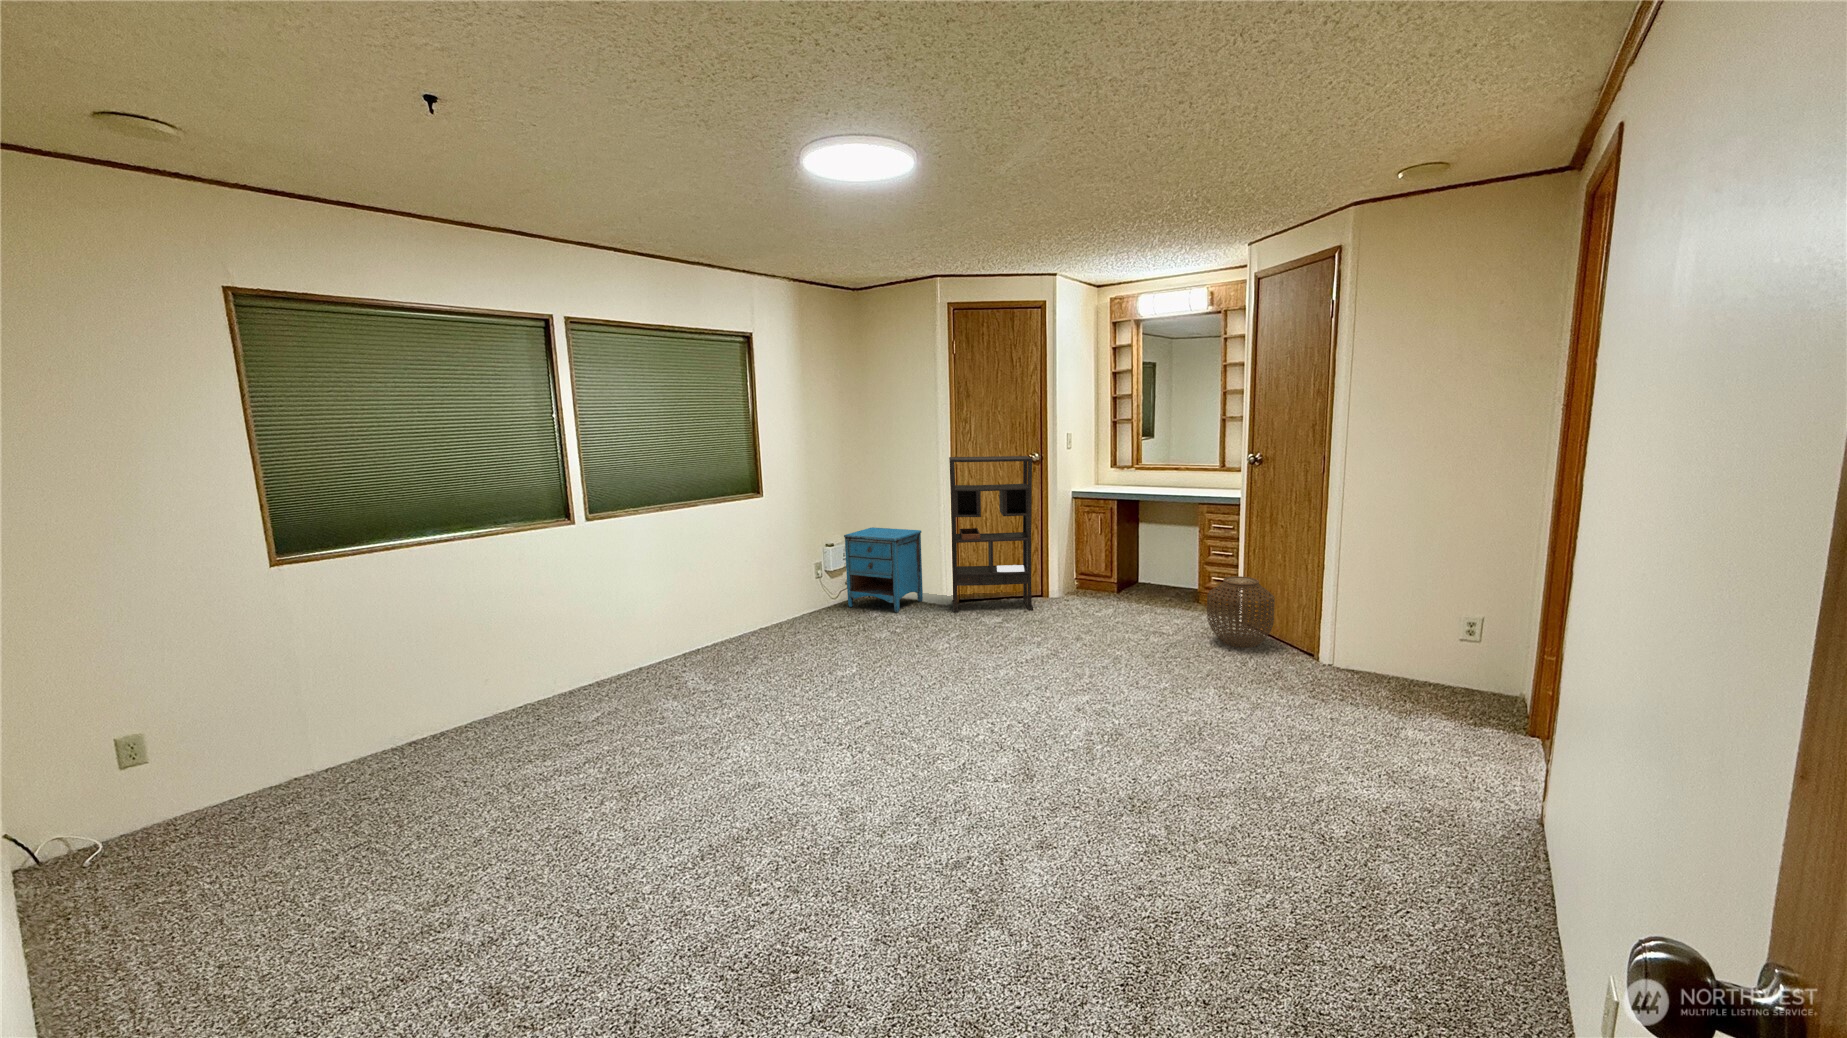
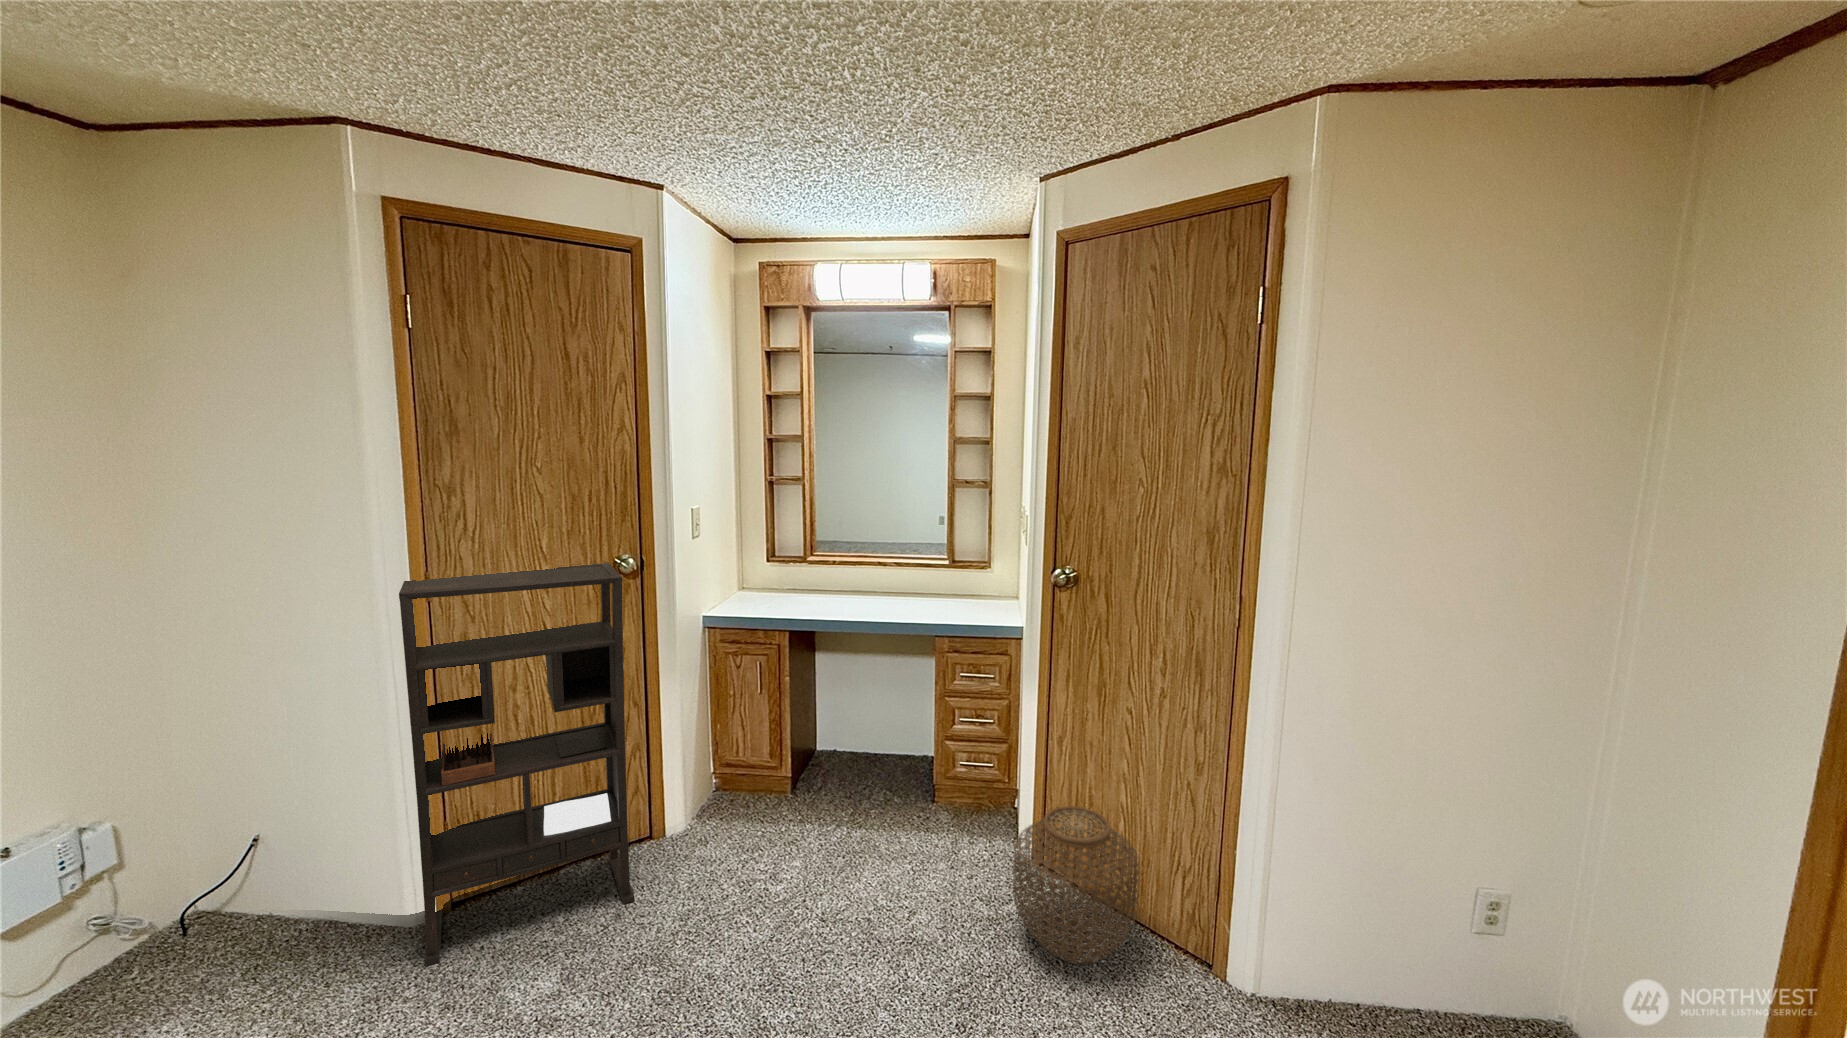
nightstand: present [844,527,923,613] -> none [38,755,346,1016]

